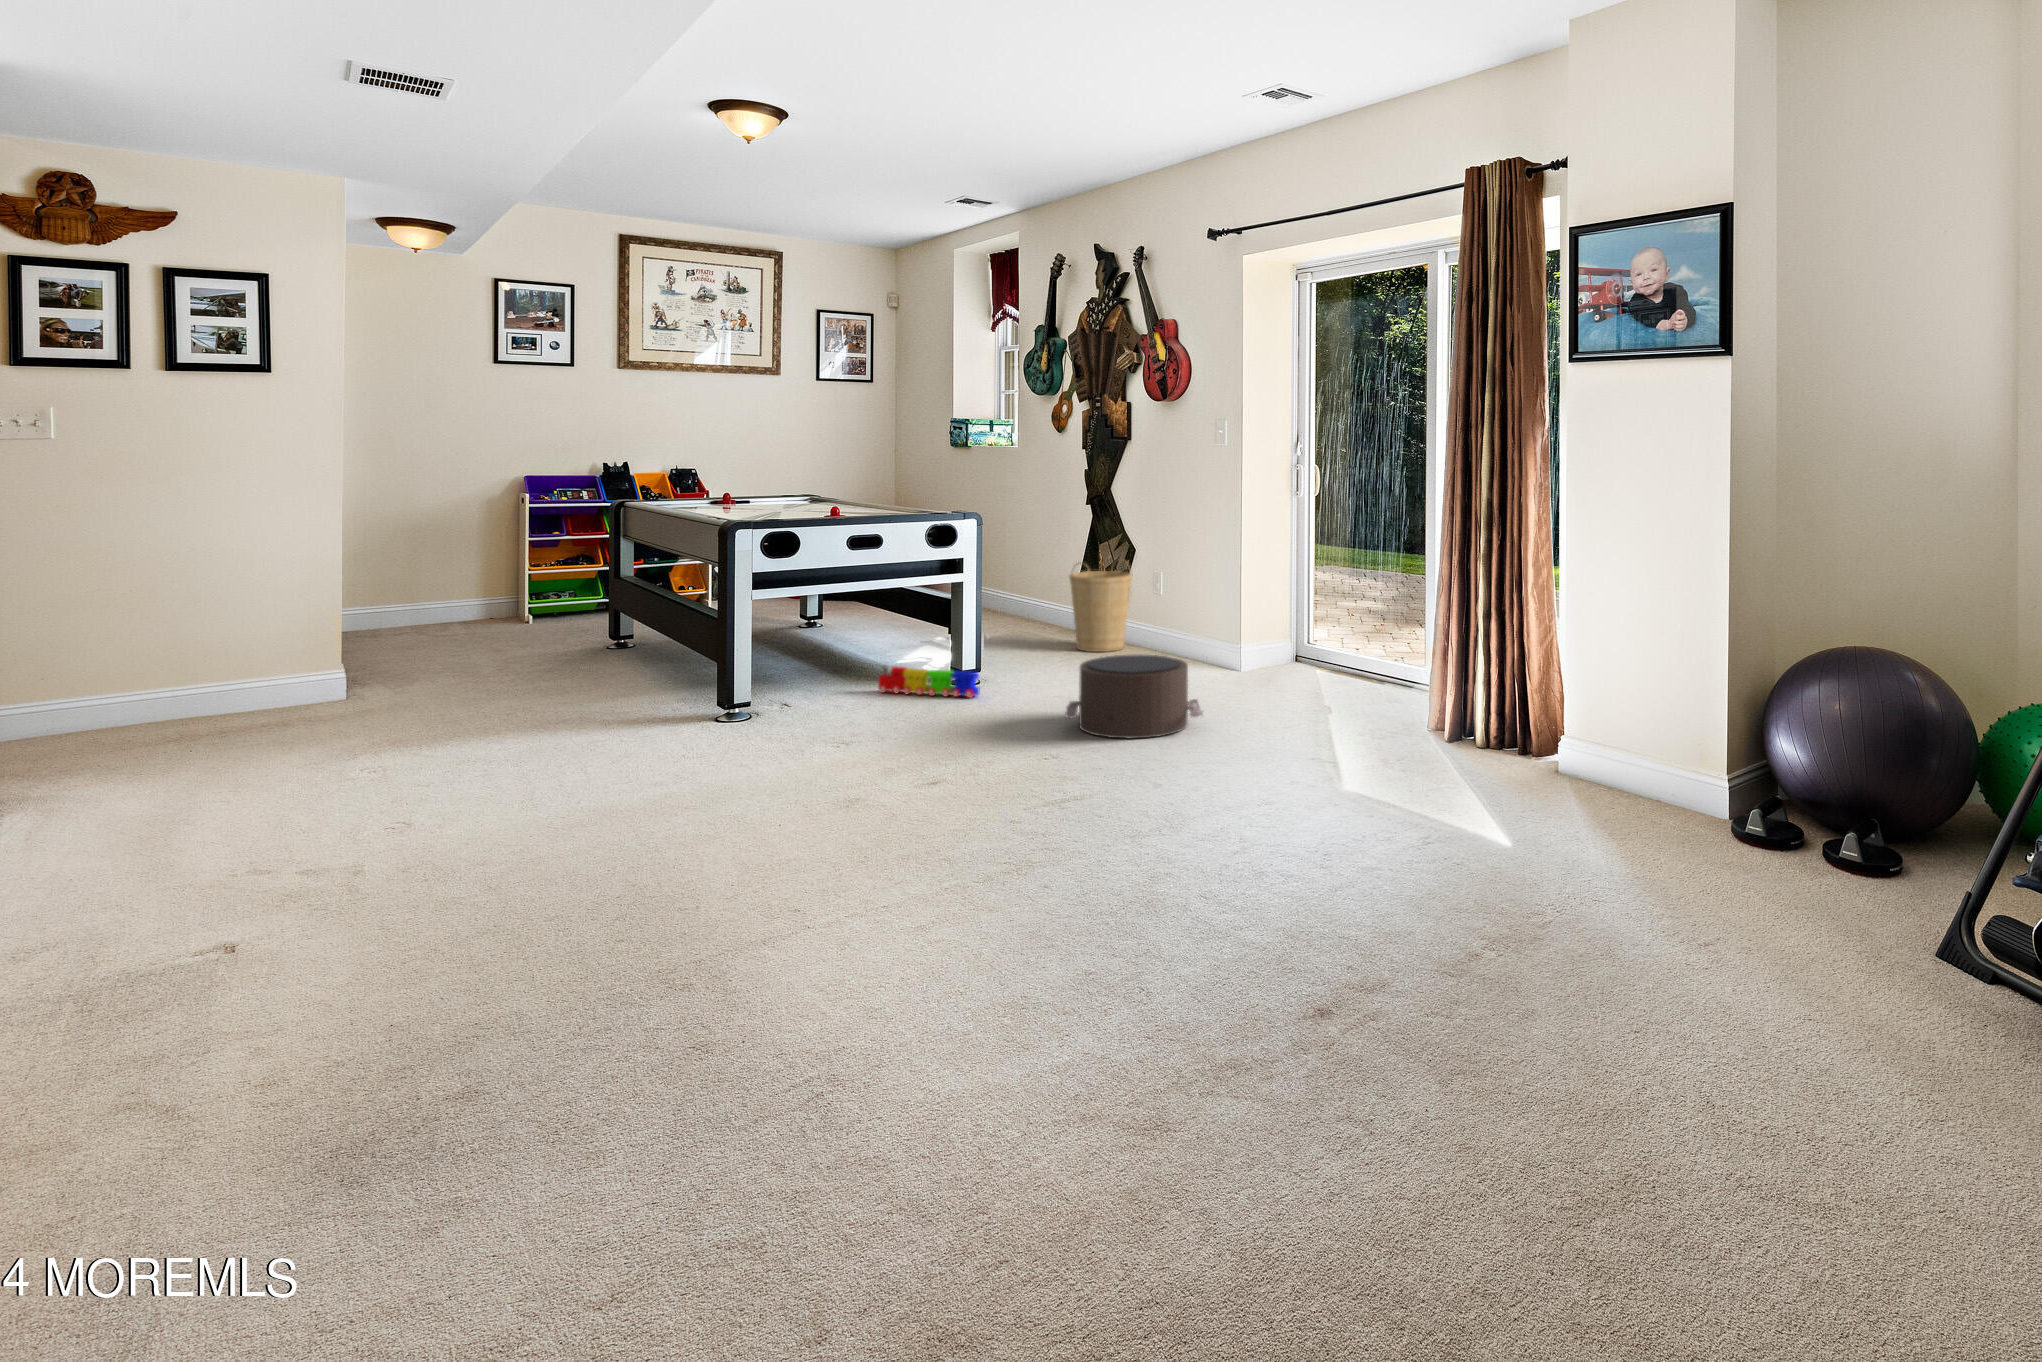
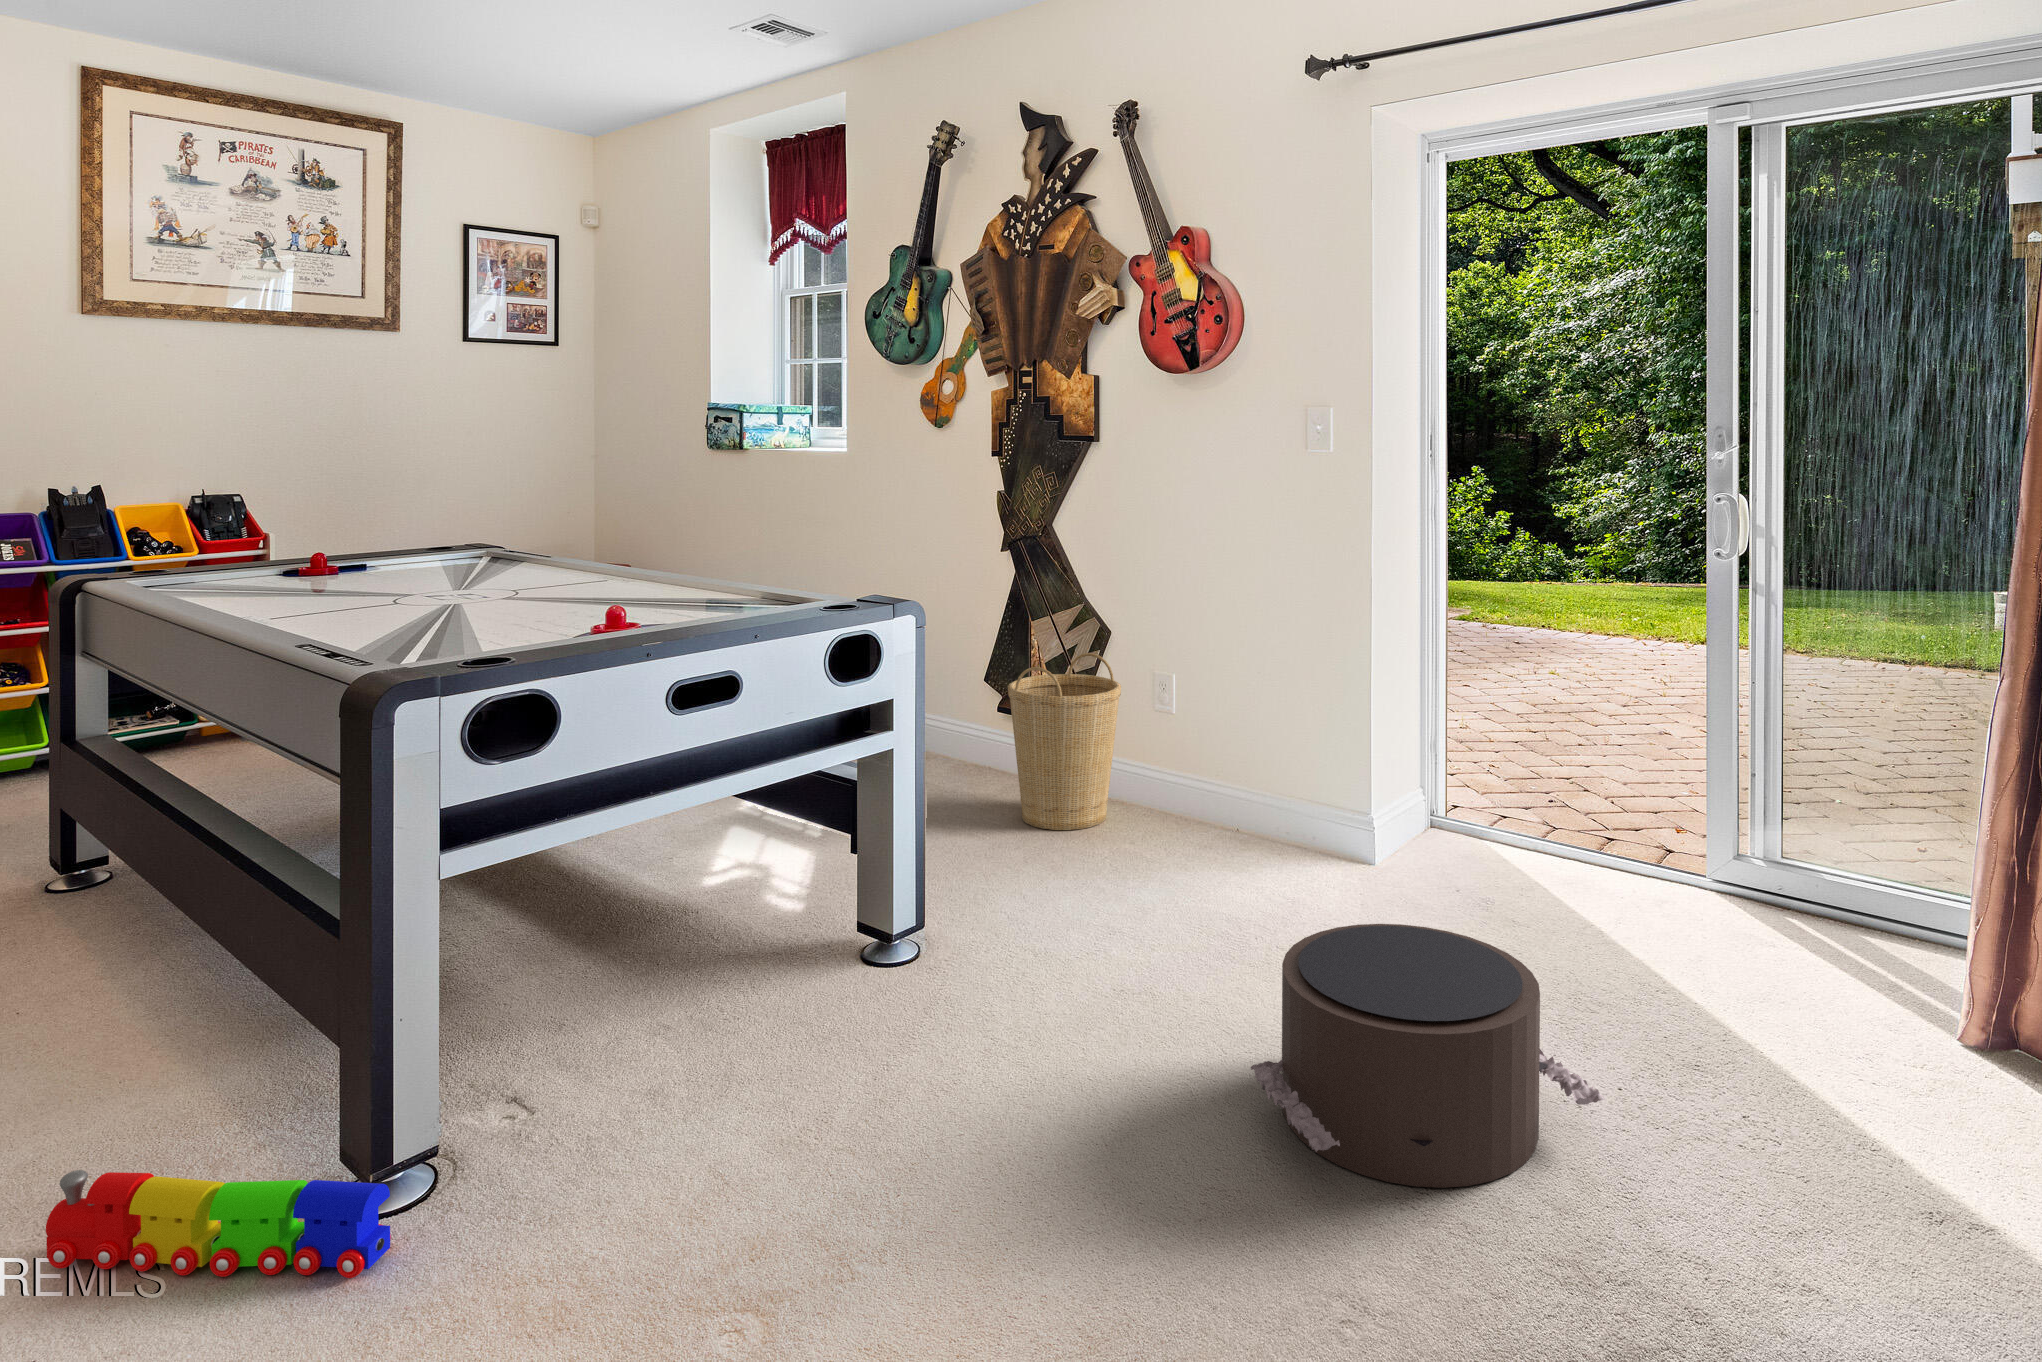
toy train: present [878,665,980,698] -> present [46,1170,391,1278]

